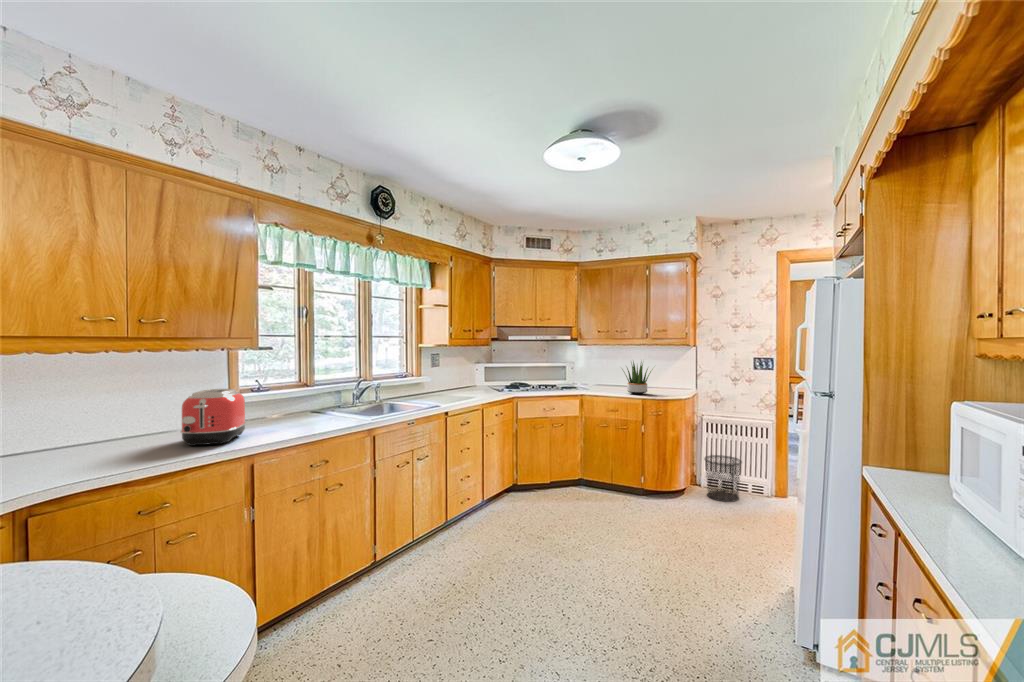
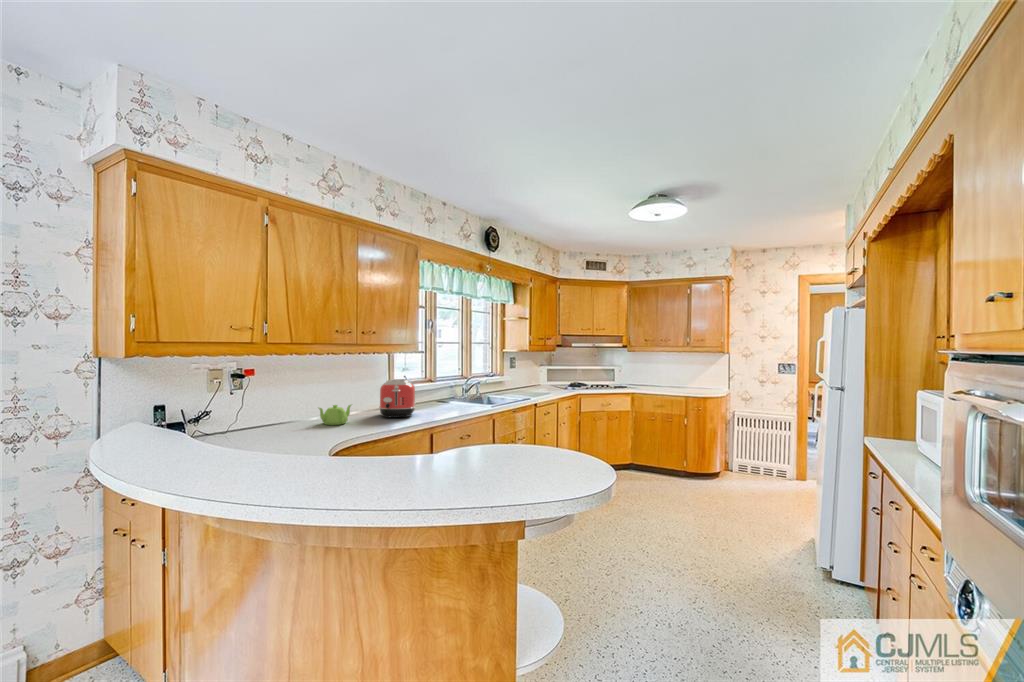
potted plant: present [622,362,653,394] -> none [665,364,697,393]
teapot: none [53,429,126,463] -> present [319,405,351,425]
waste bin: present [704,455,742,502] -> none [736,445,769,482]

